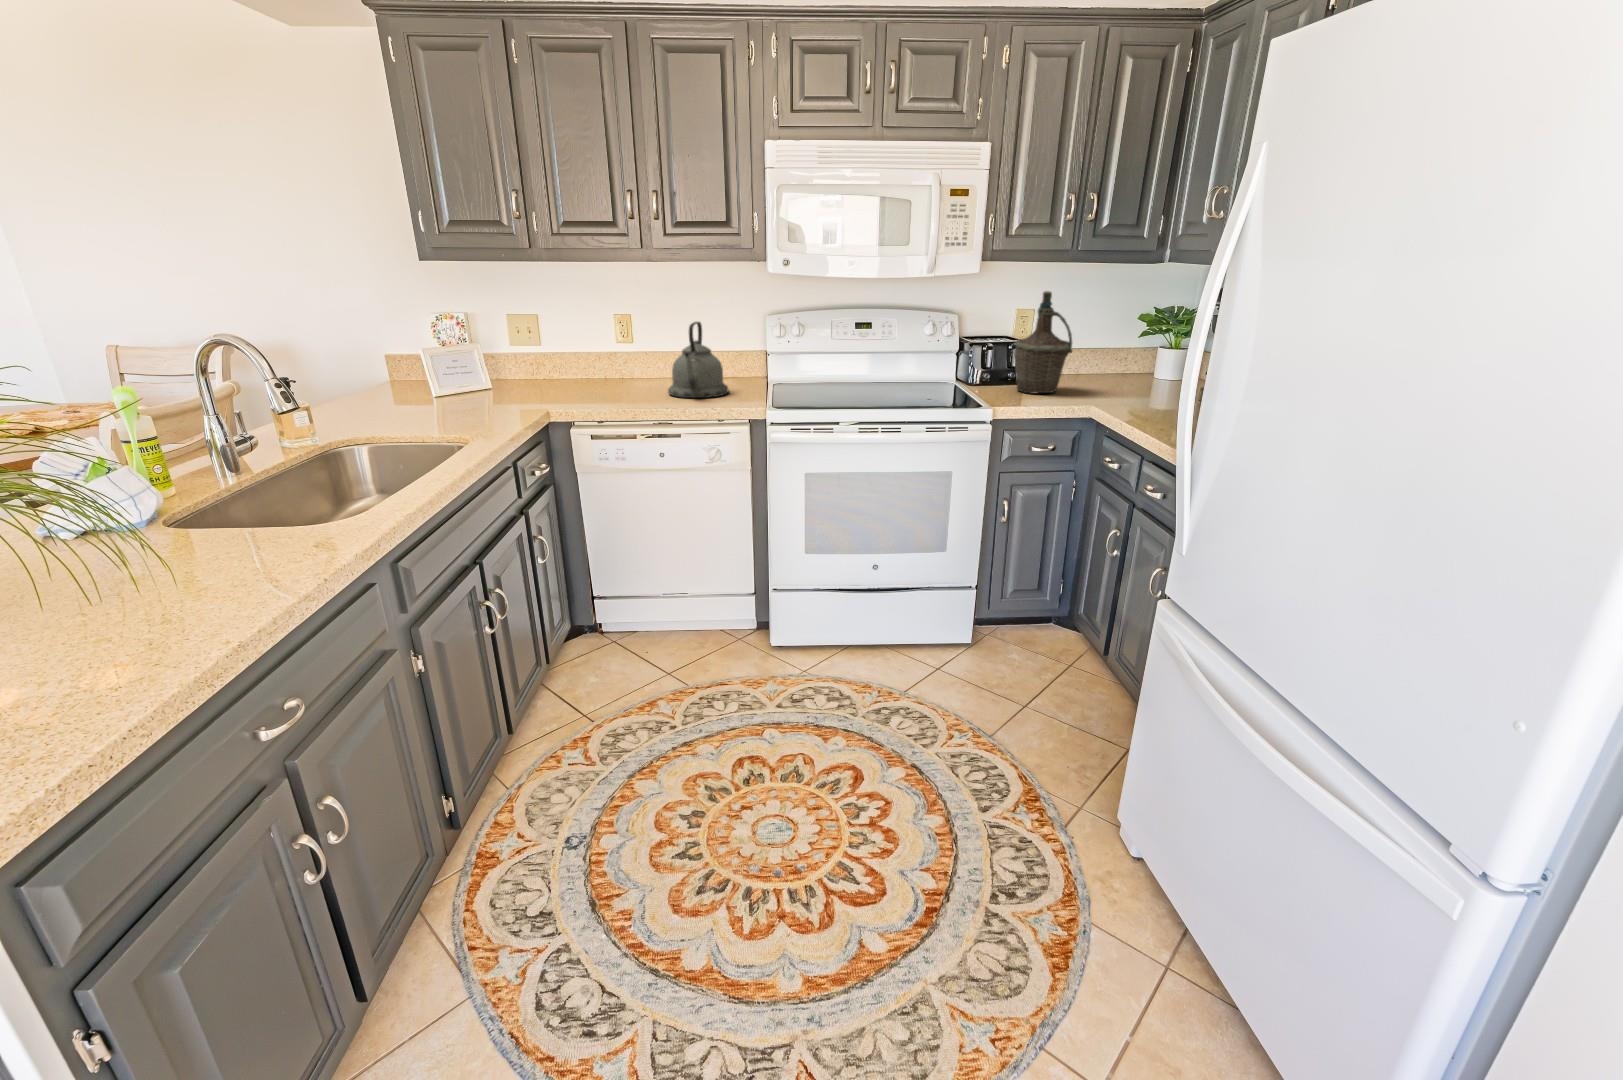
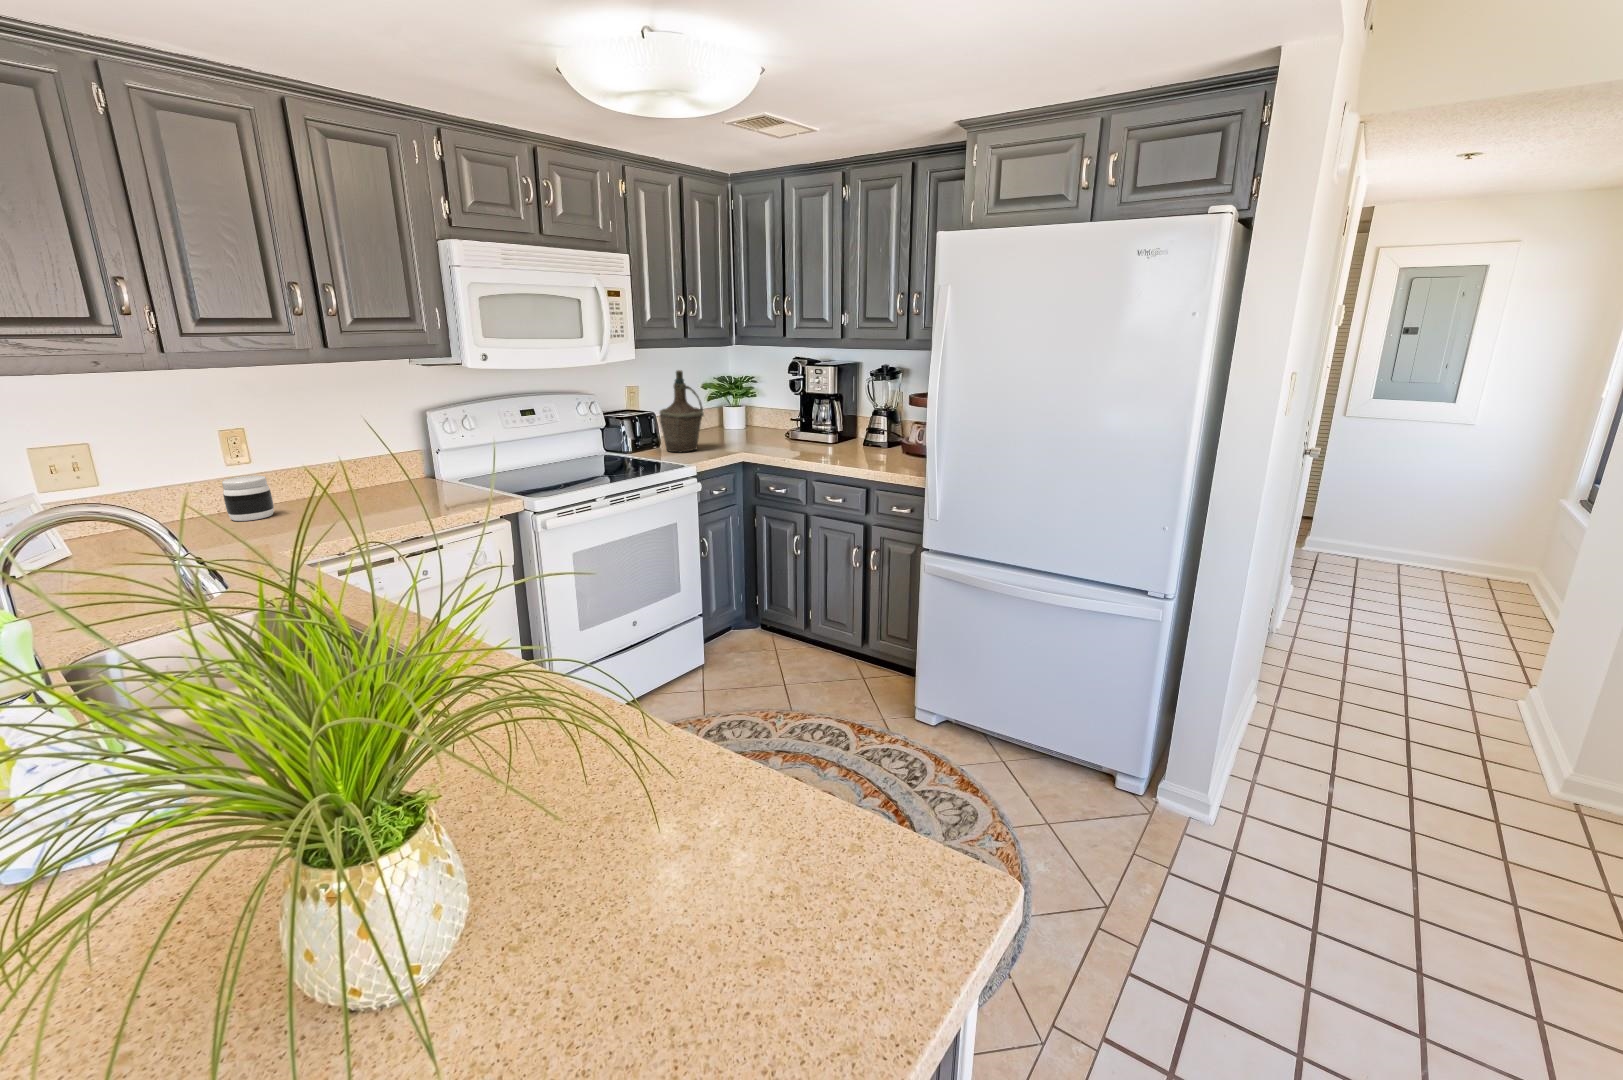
kettle: present [668,322,728,398] -> none [358,427,434,512]
jar: none [600,351,632,386] -> present [222,476,274,521]

